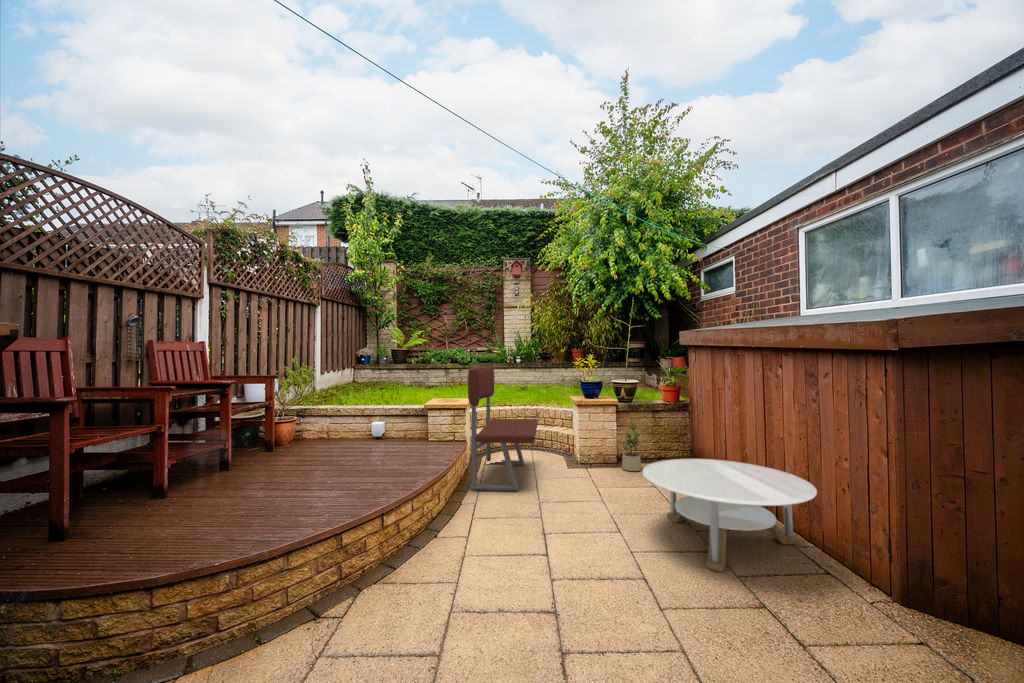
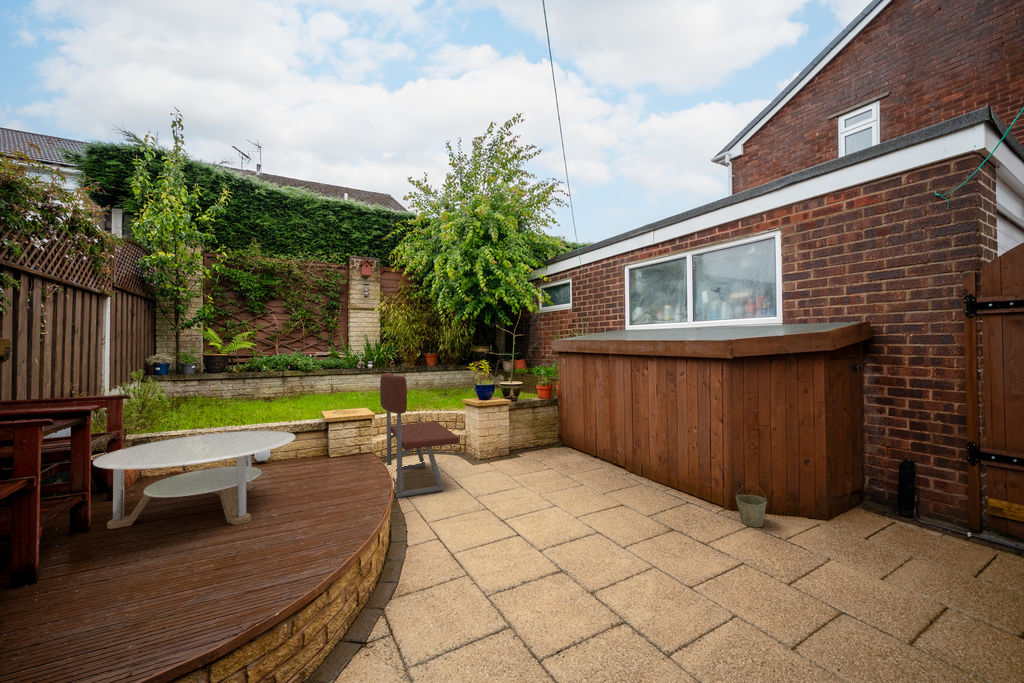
potted plant: present [621,422,645,471] -> none [508,416,529,458]
round table: present [643,459,817,571] -> present [93,431,295,529]
bucket: none [899,563,966,646] -> present [736,487,767,527]

